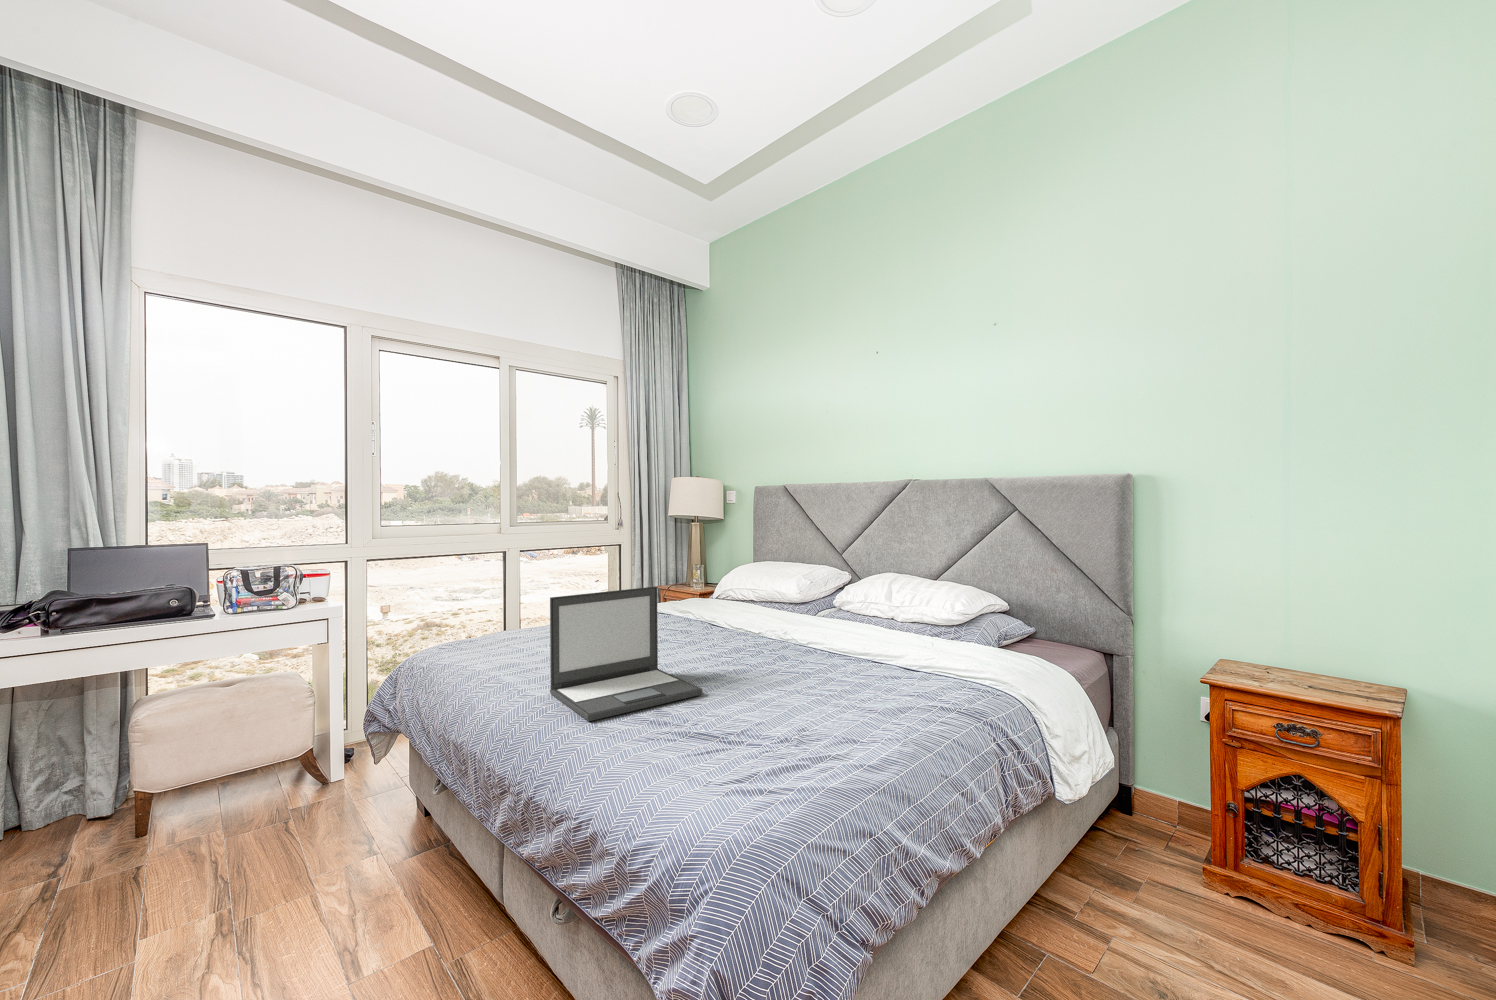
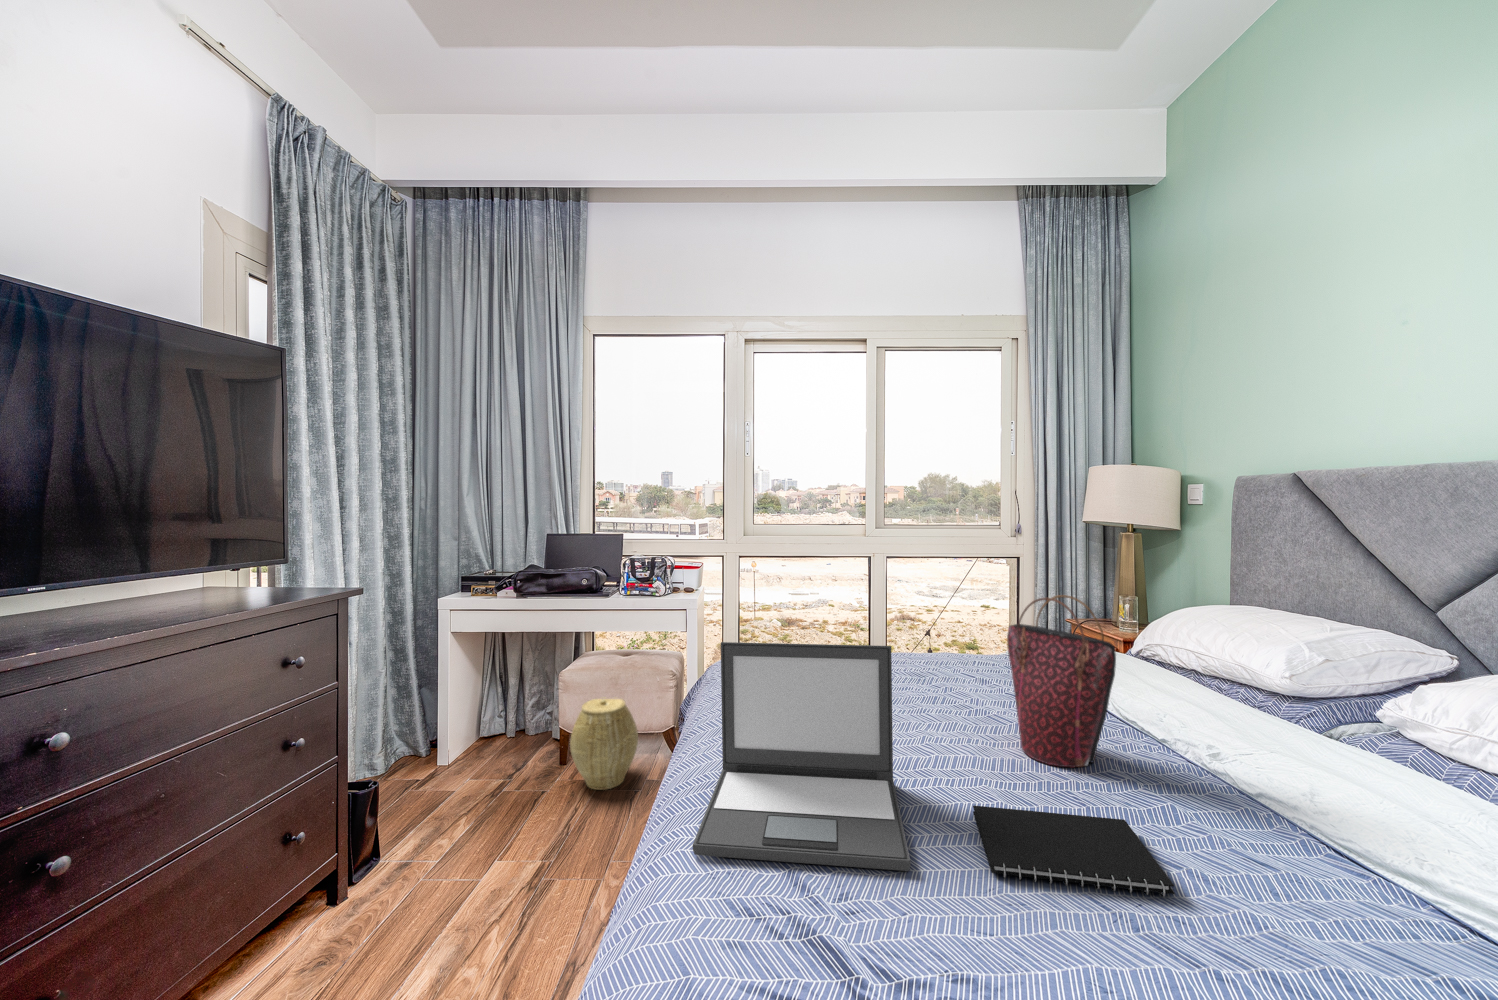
handbag: none [690,553,751,649] -> present [1007,595,1116,767]
notebook: none [707,656,800,685] -> present [973,805,1174,897]
woven basket: none [184,729,285,840] -> present [570,698,638,790]

